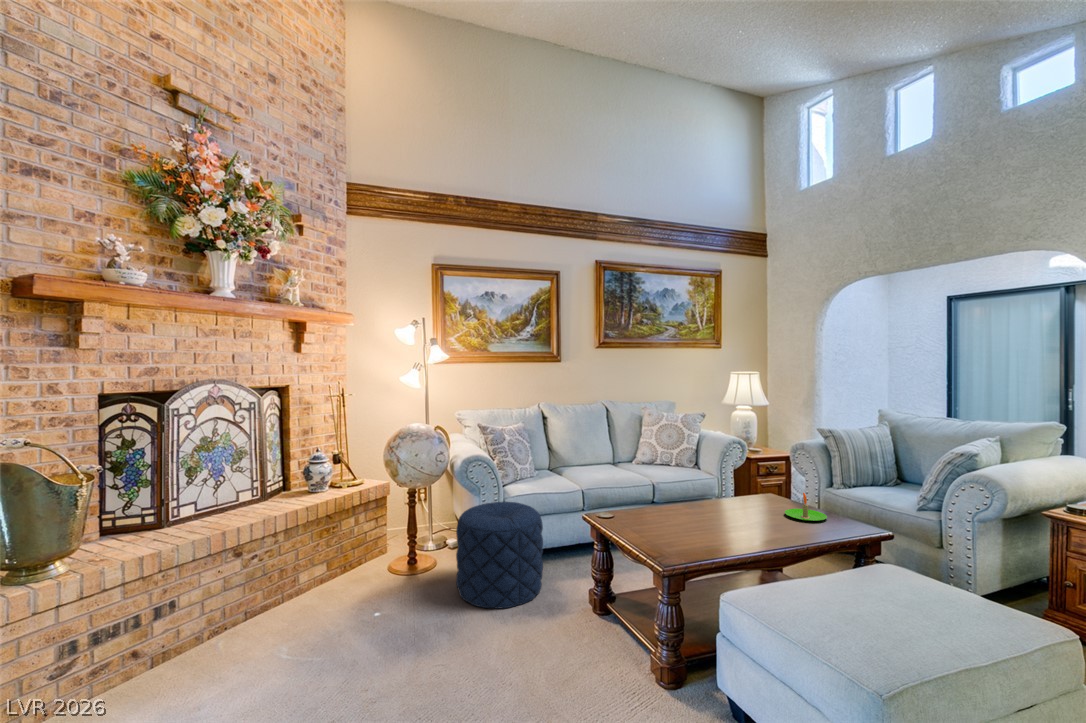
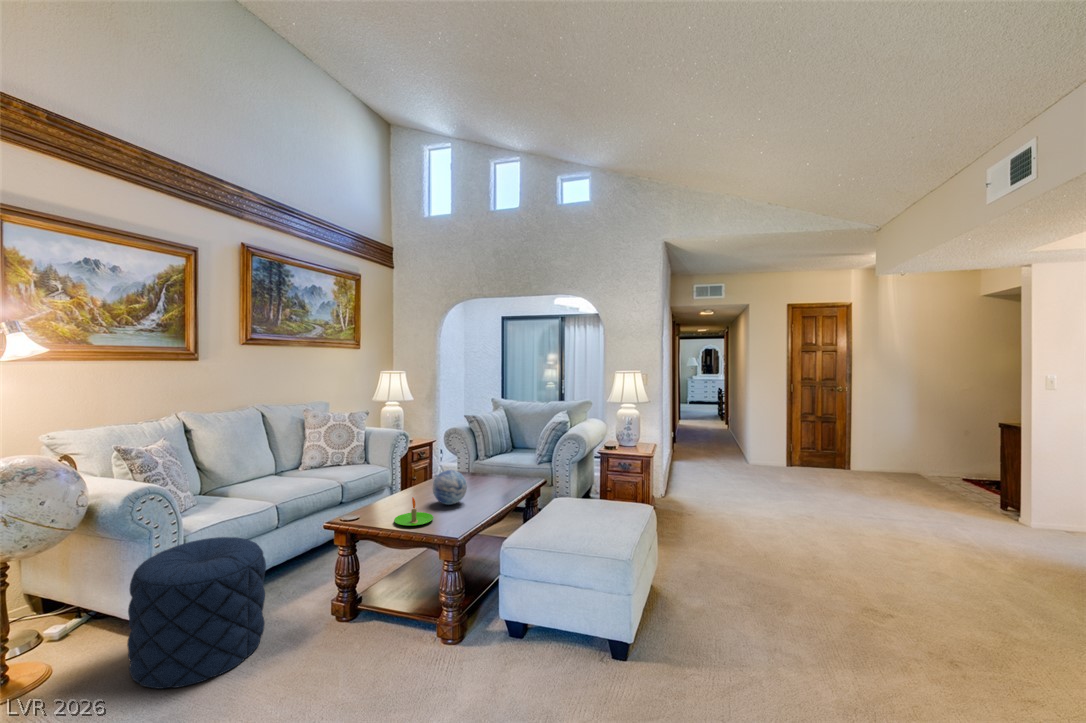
decorative orb: none [697,484,738,525] -> present [433,470,467,505]
candle: present [785,493,827,521] -> present [394,497,433,526]

